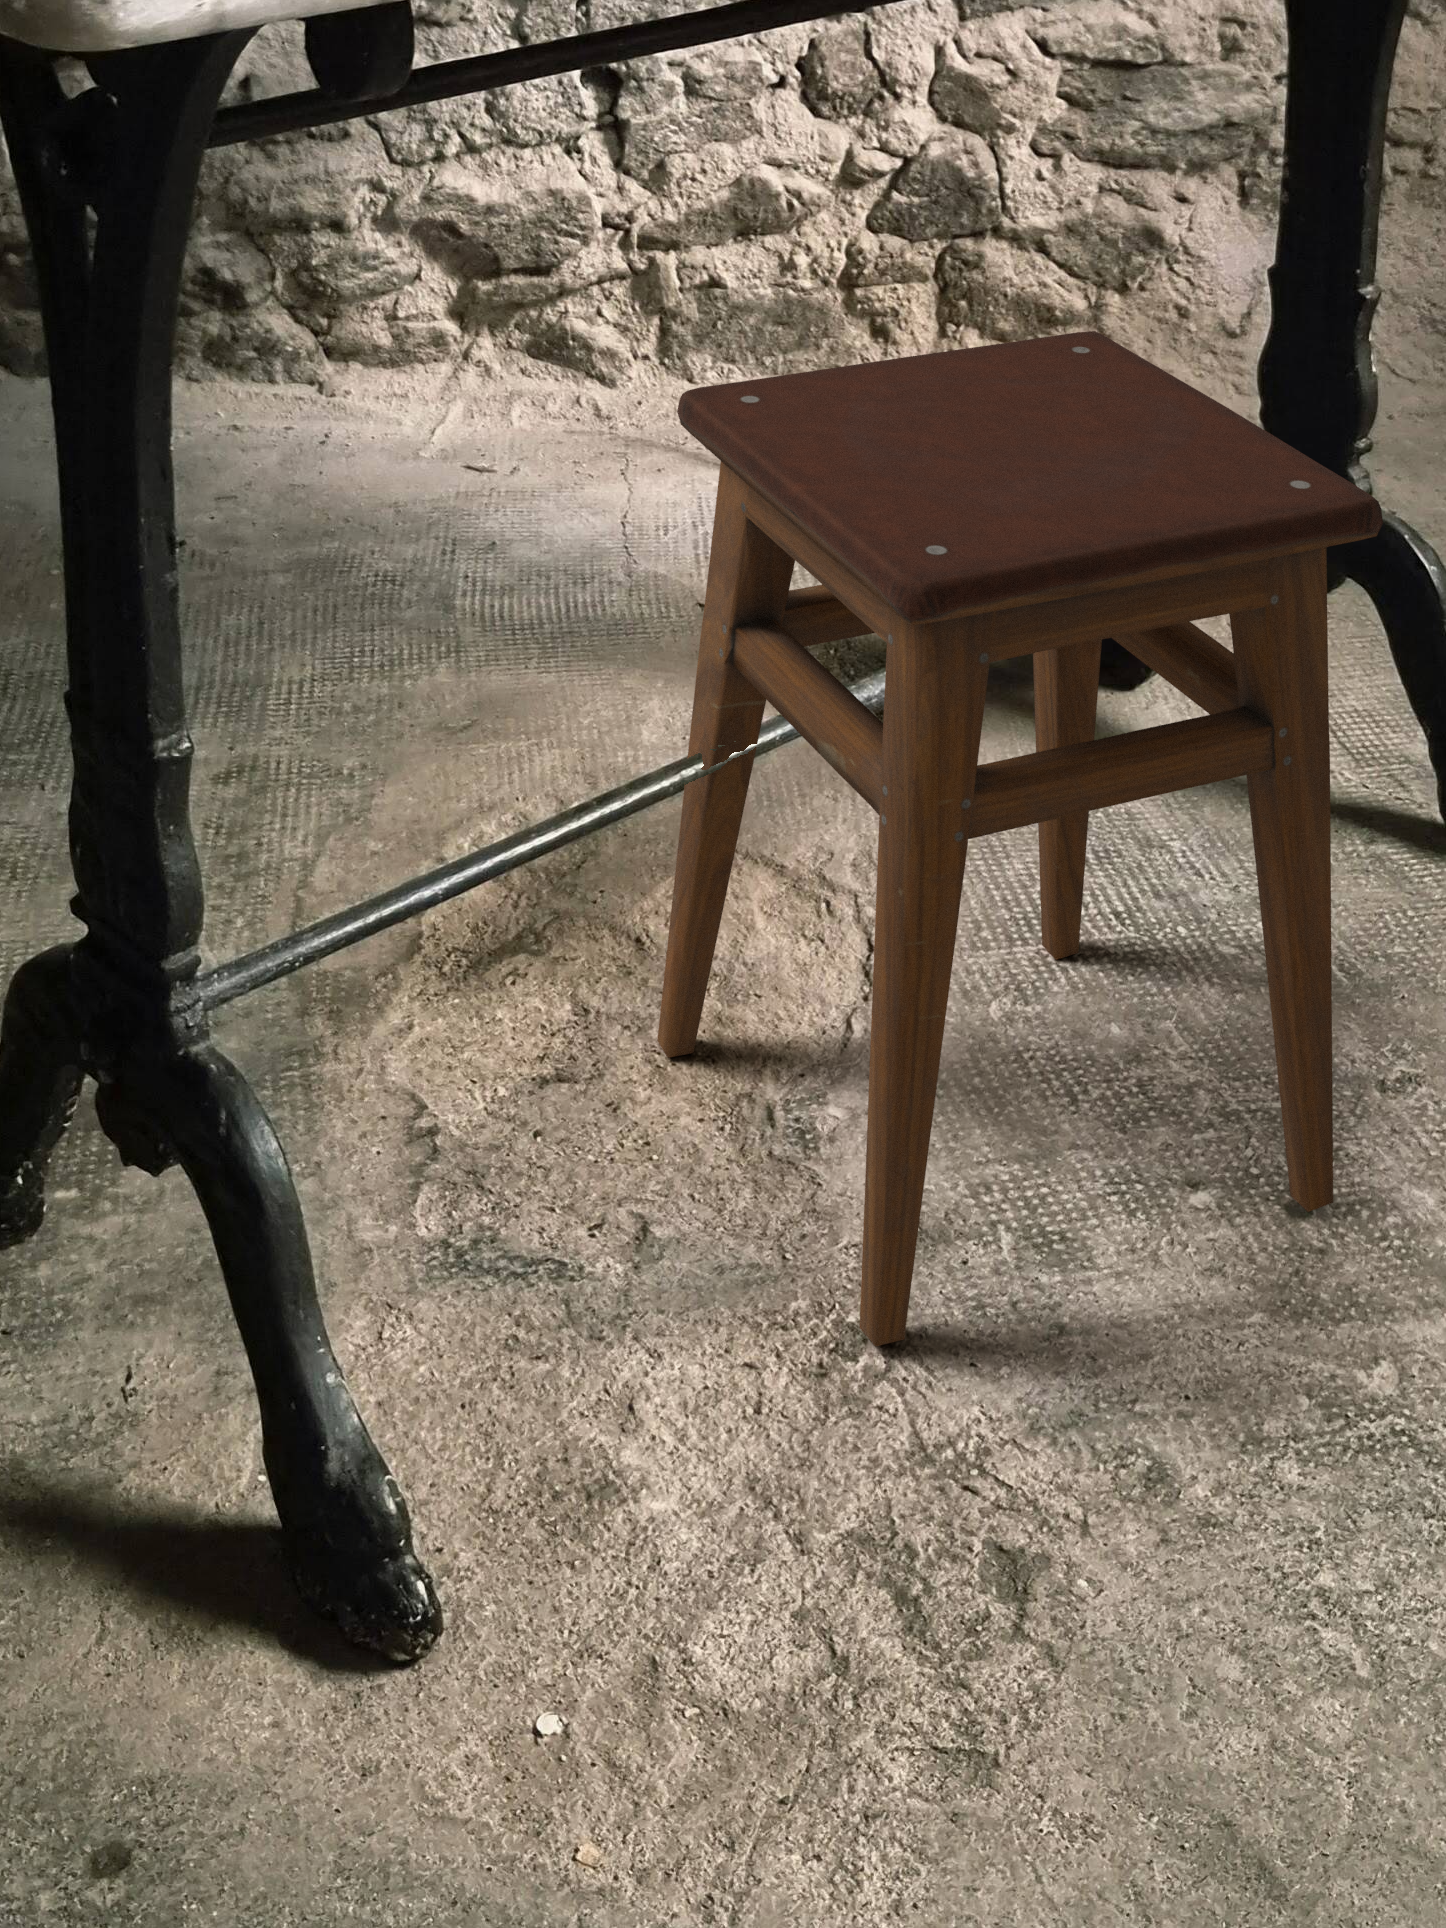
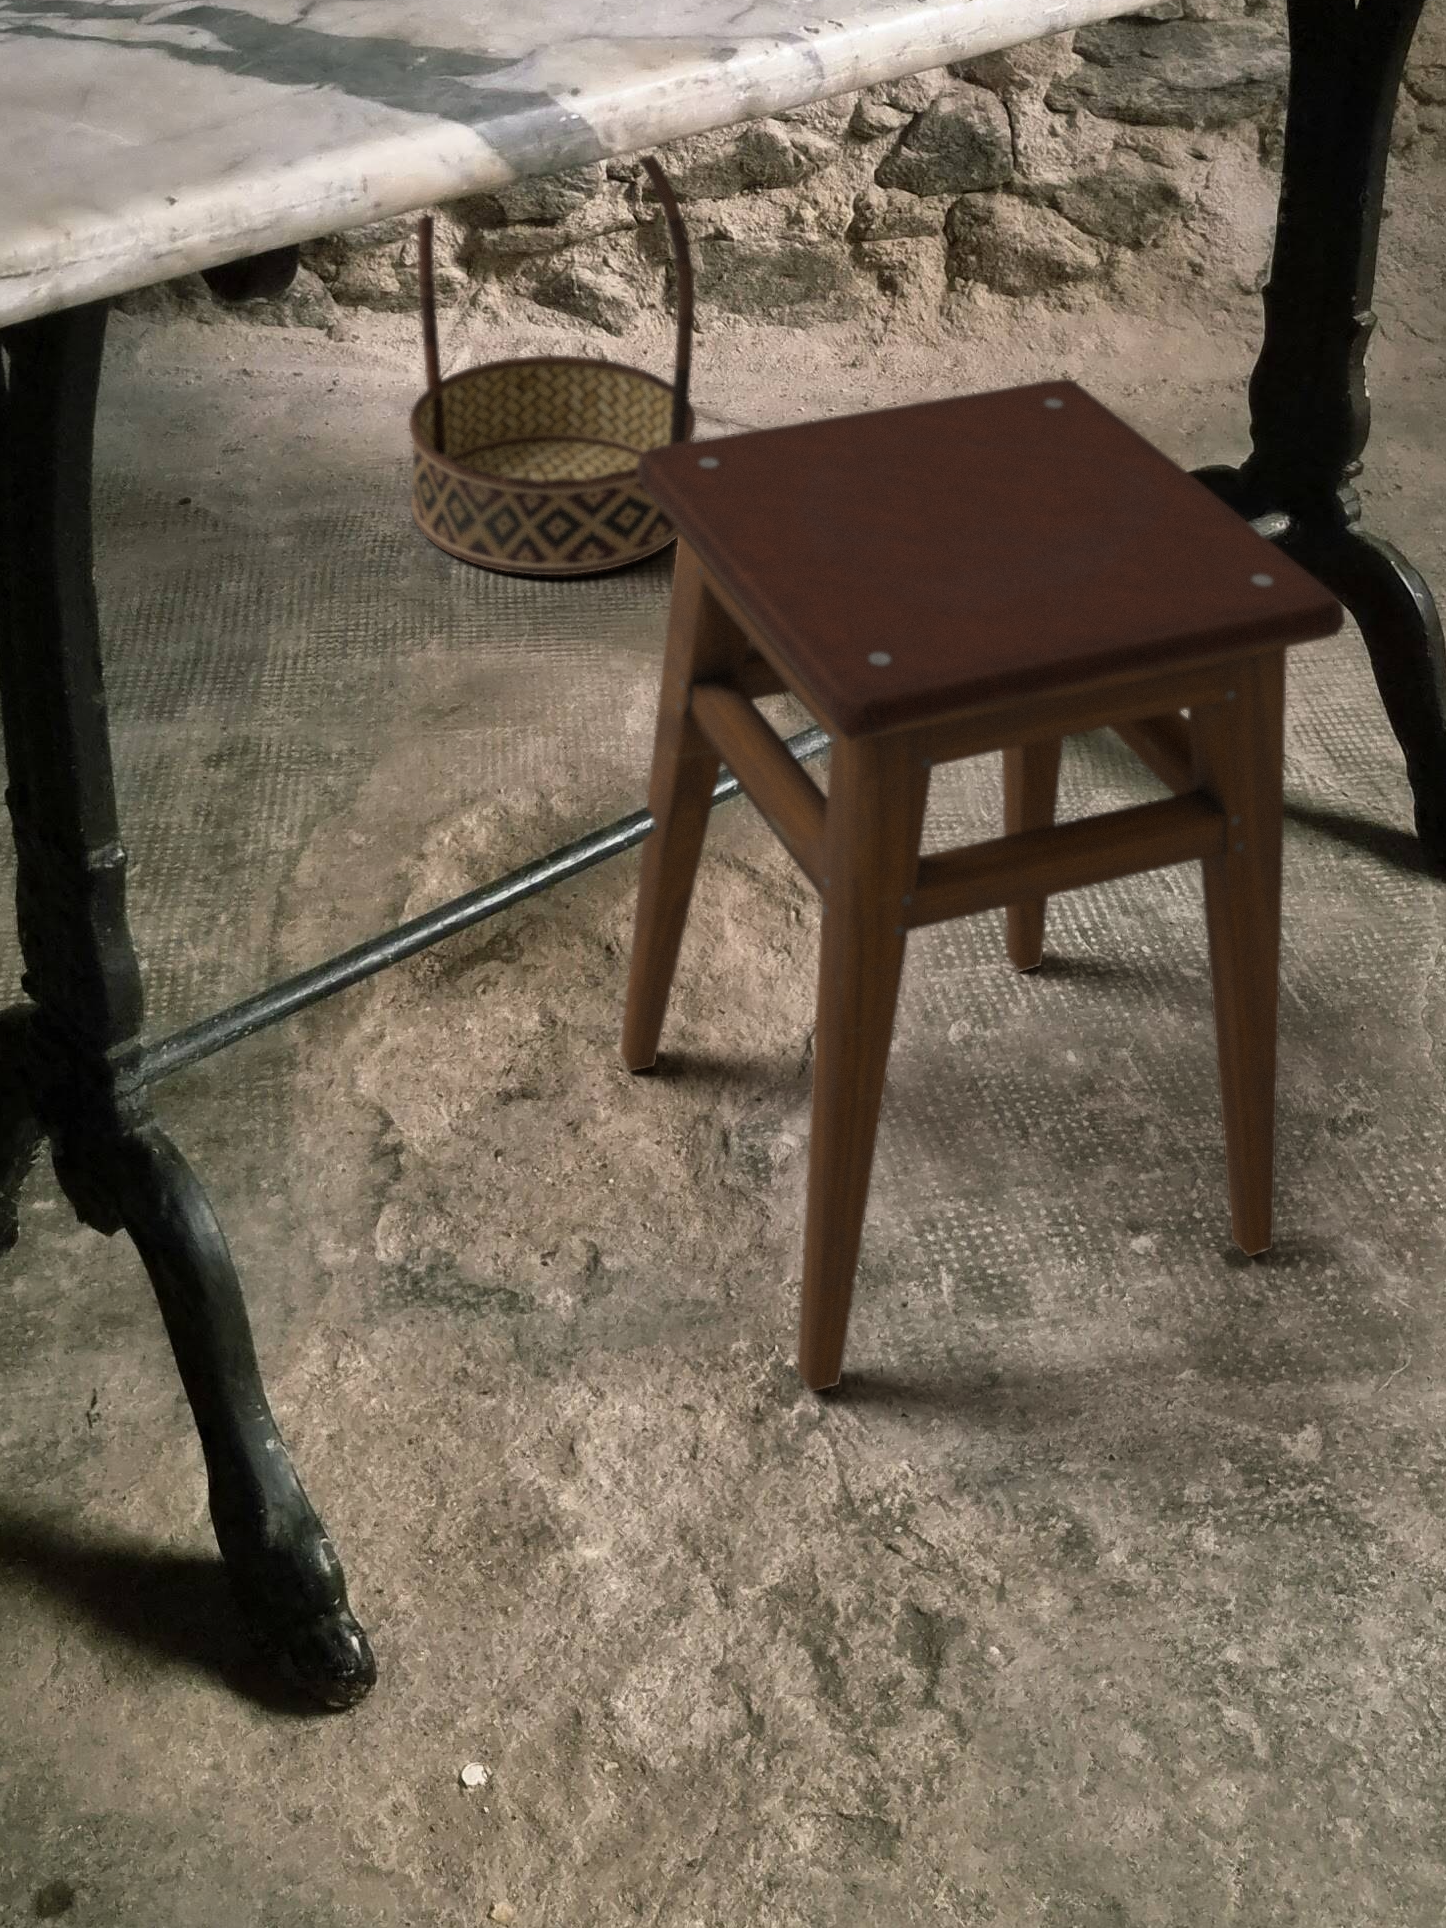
basket: none [411,117,700,610] -> present [409,156,696,575]

